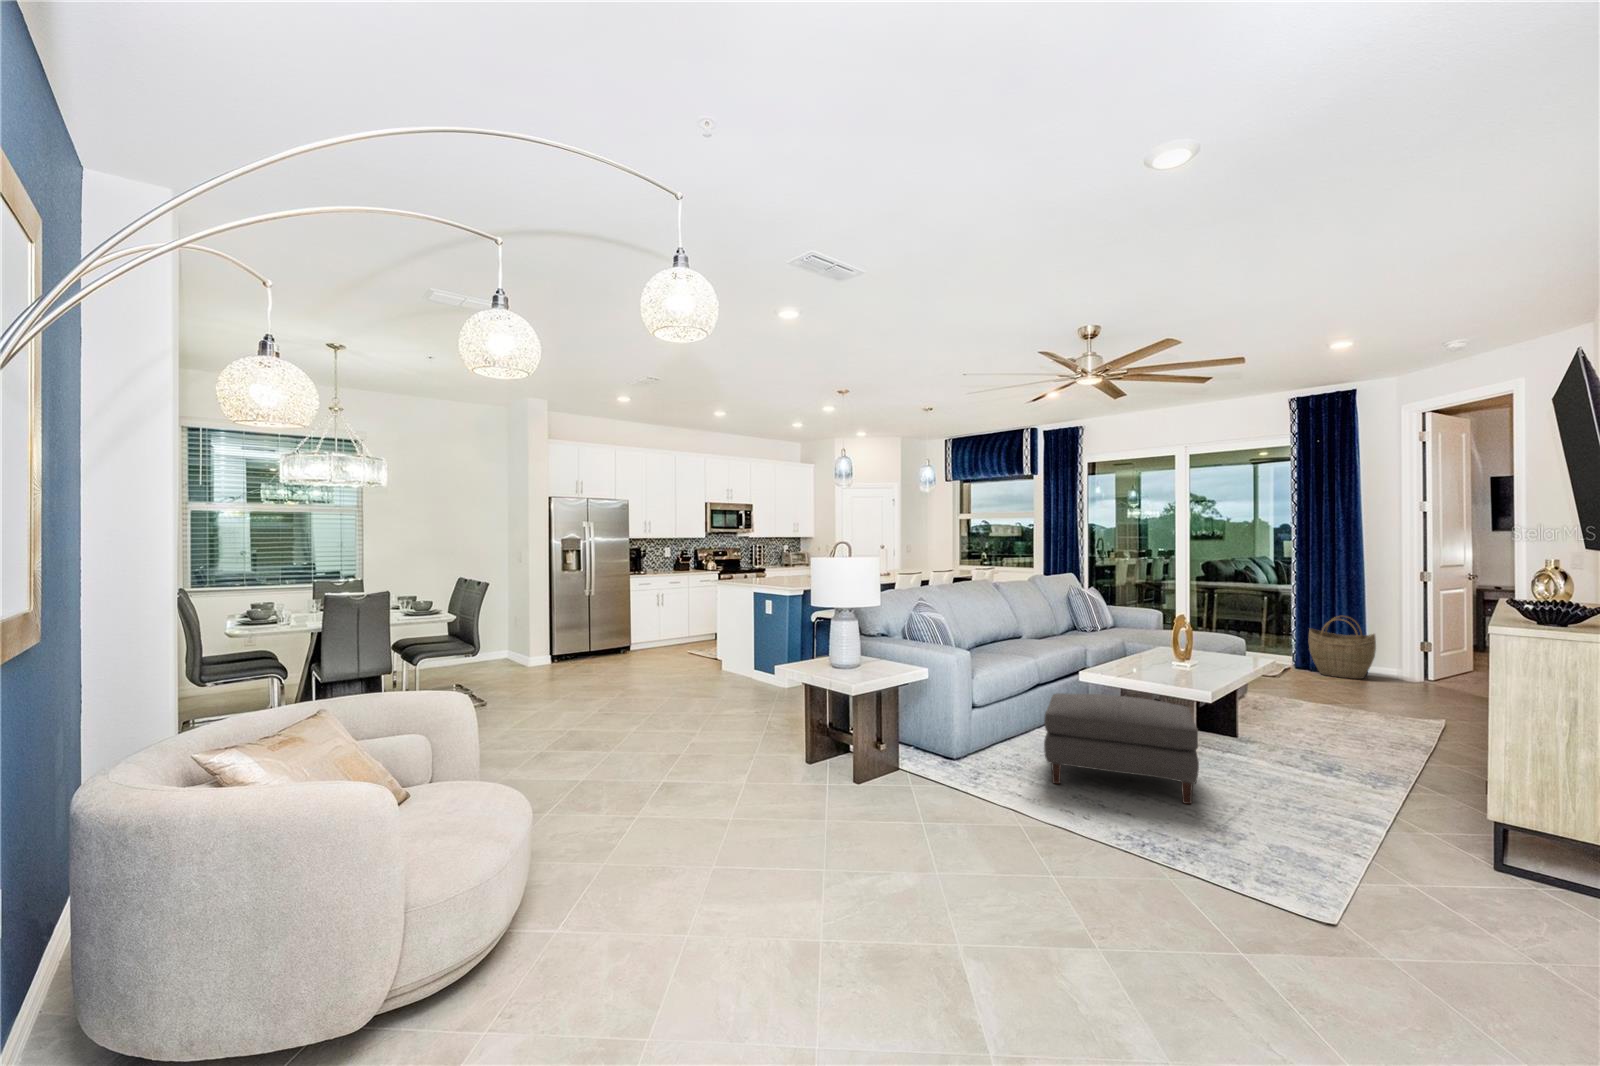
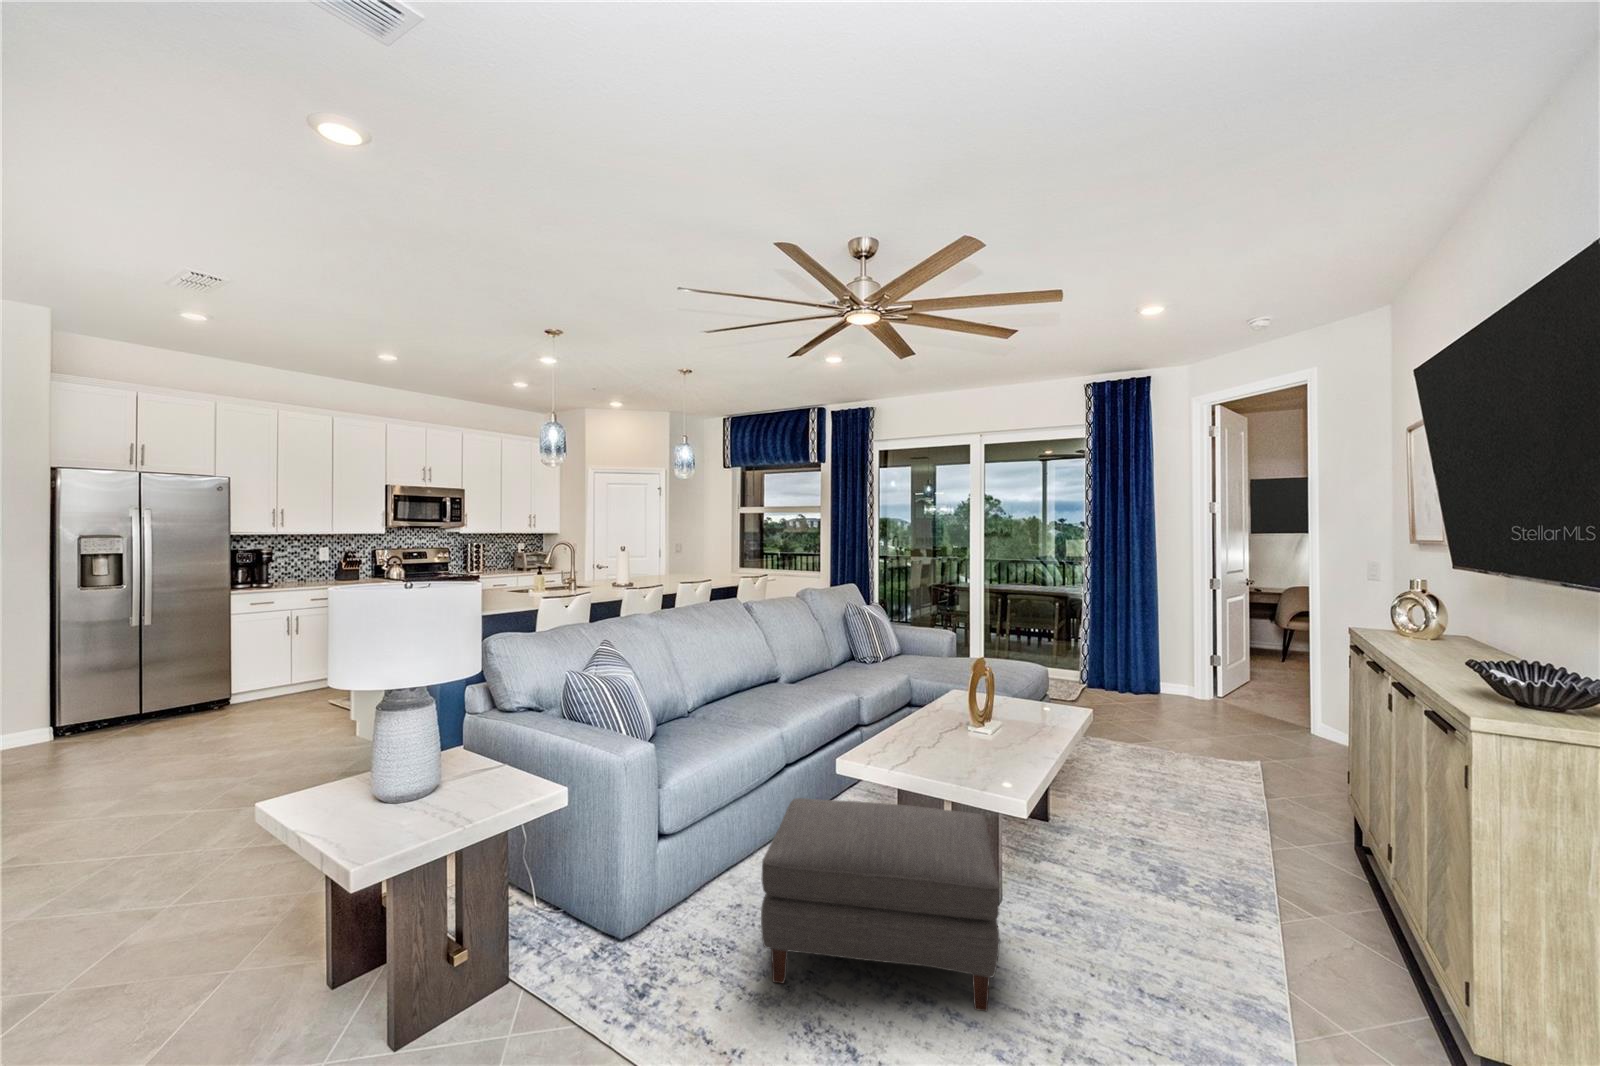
woven basket: present [1309,616,1376,679] -> none [1103,628,1168,700]

